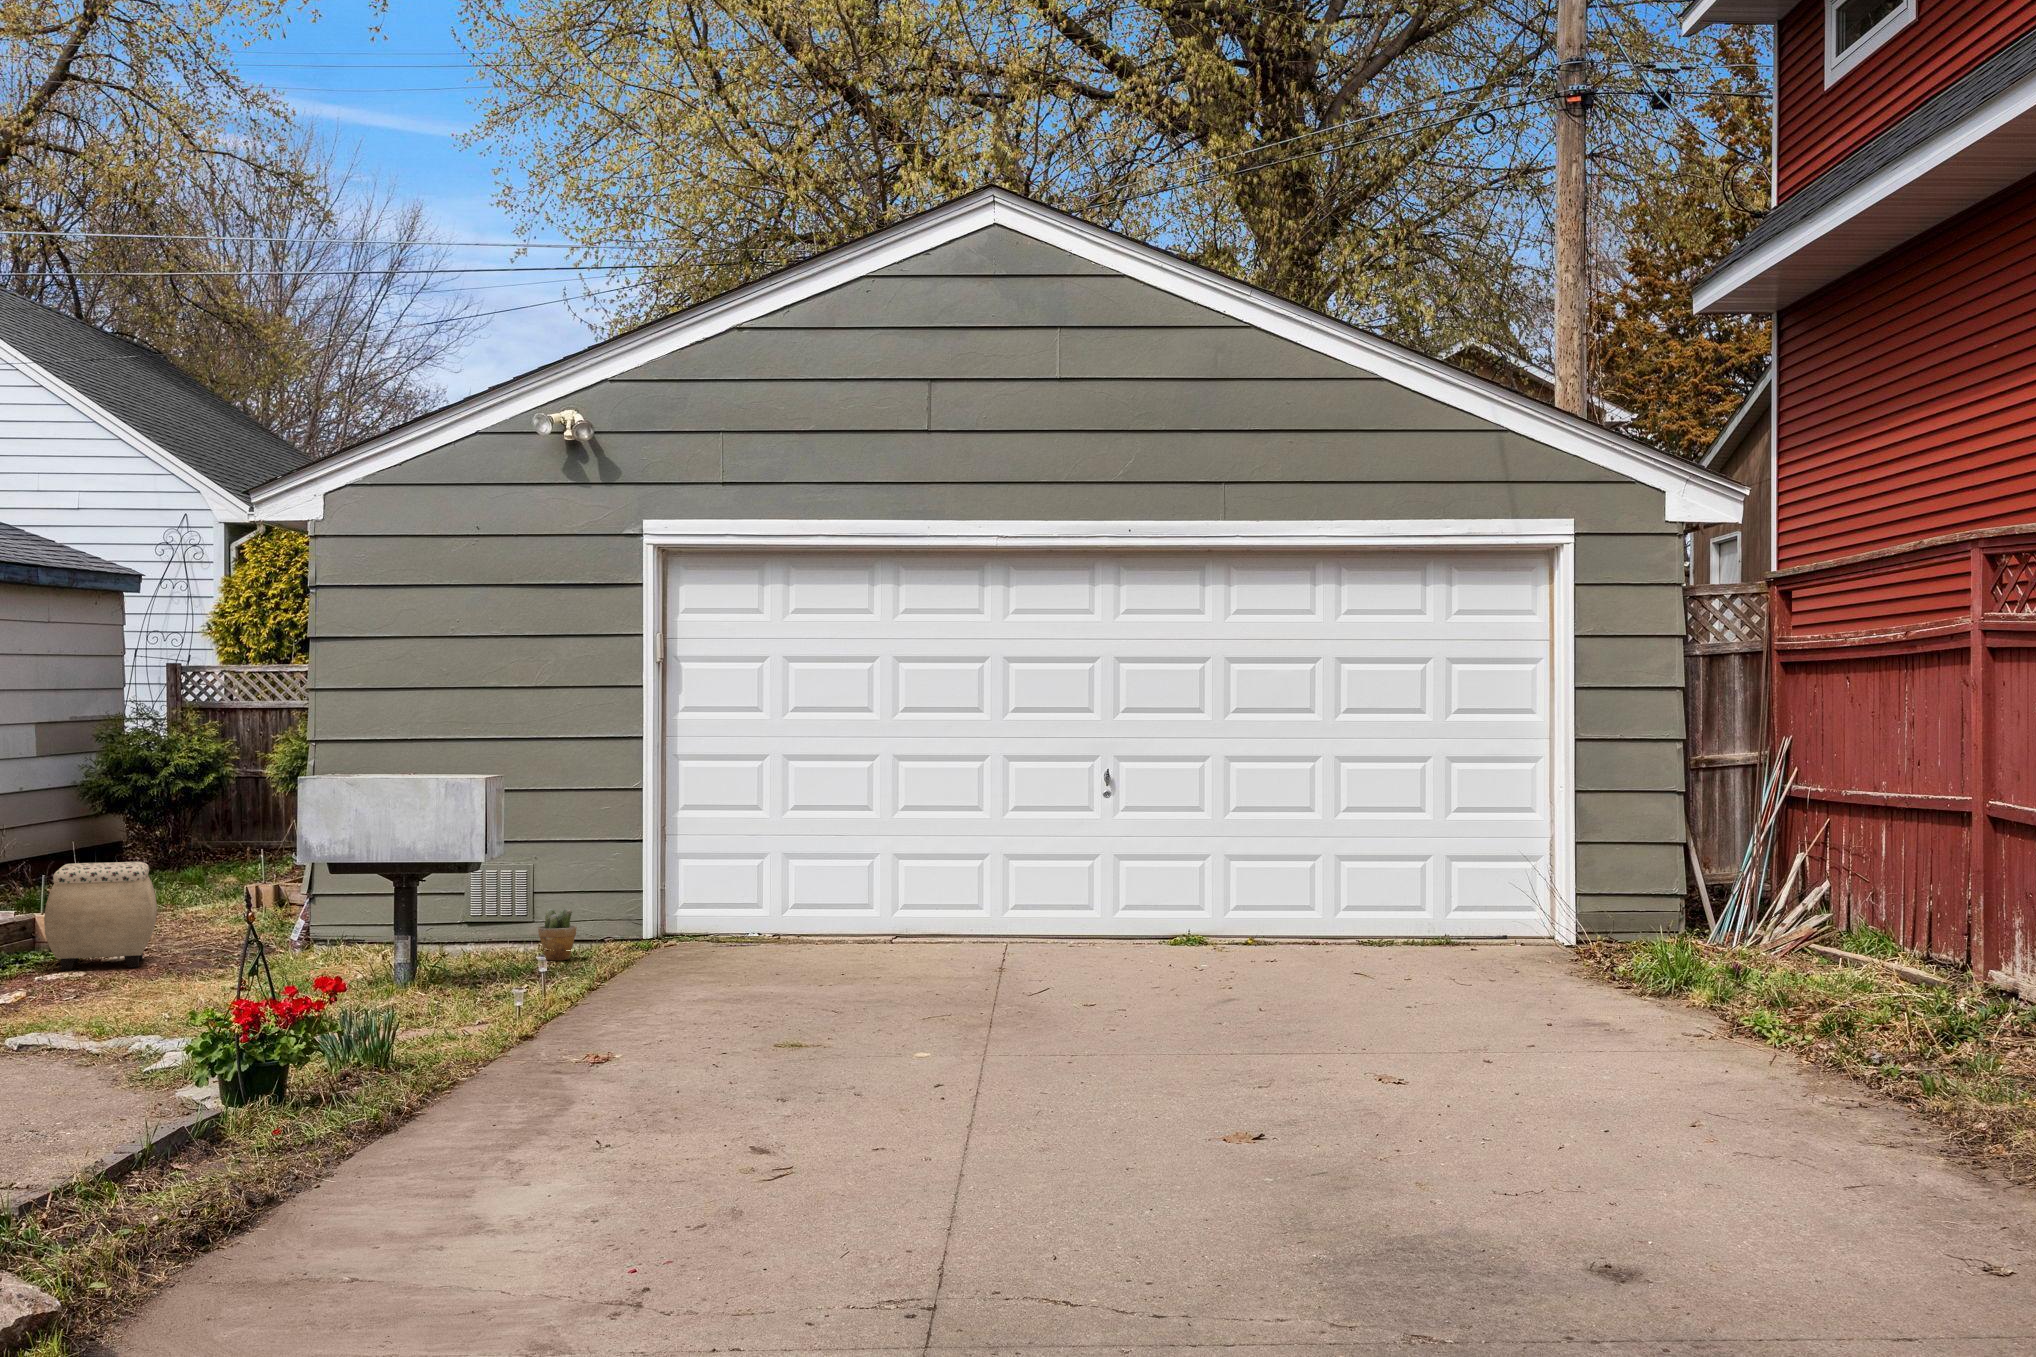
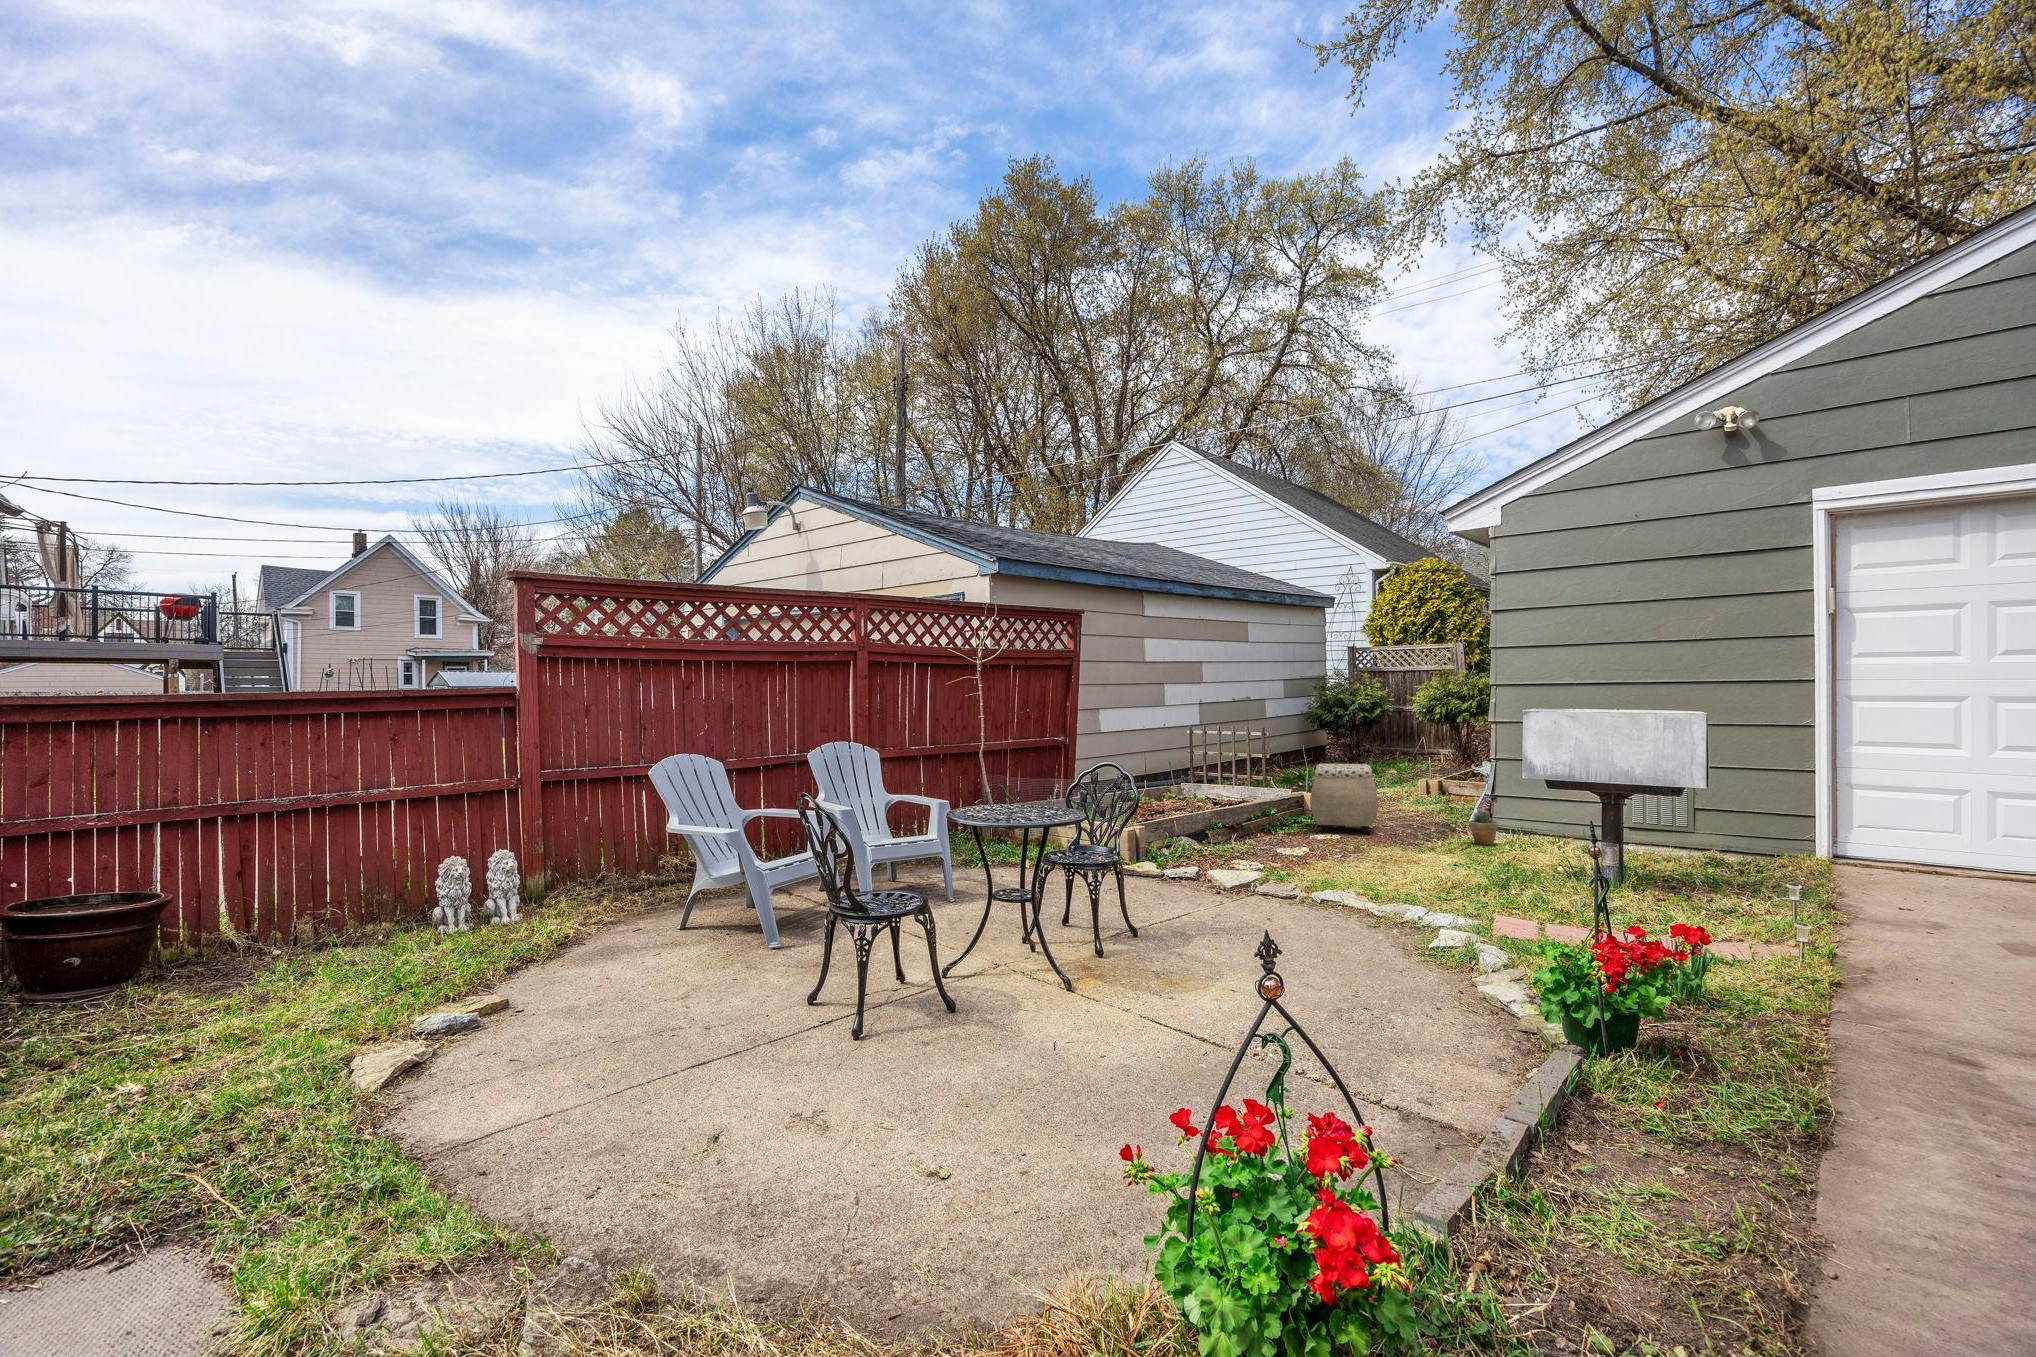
potted plant: present [538,908,577,960] -> present [1469,809,1498,845]

